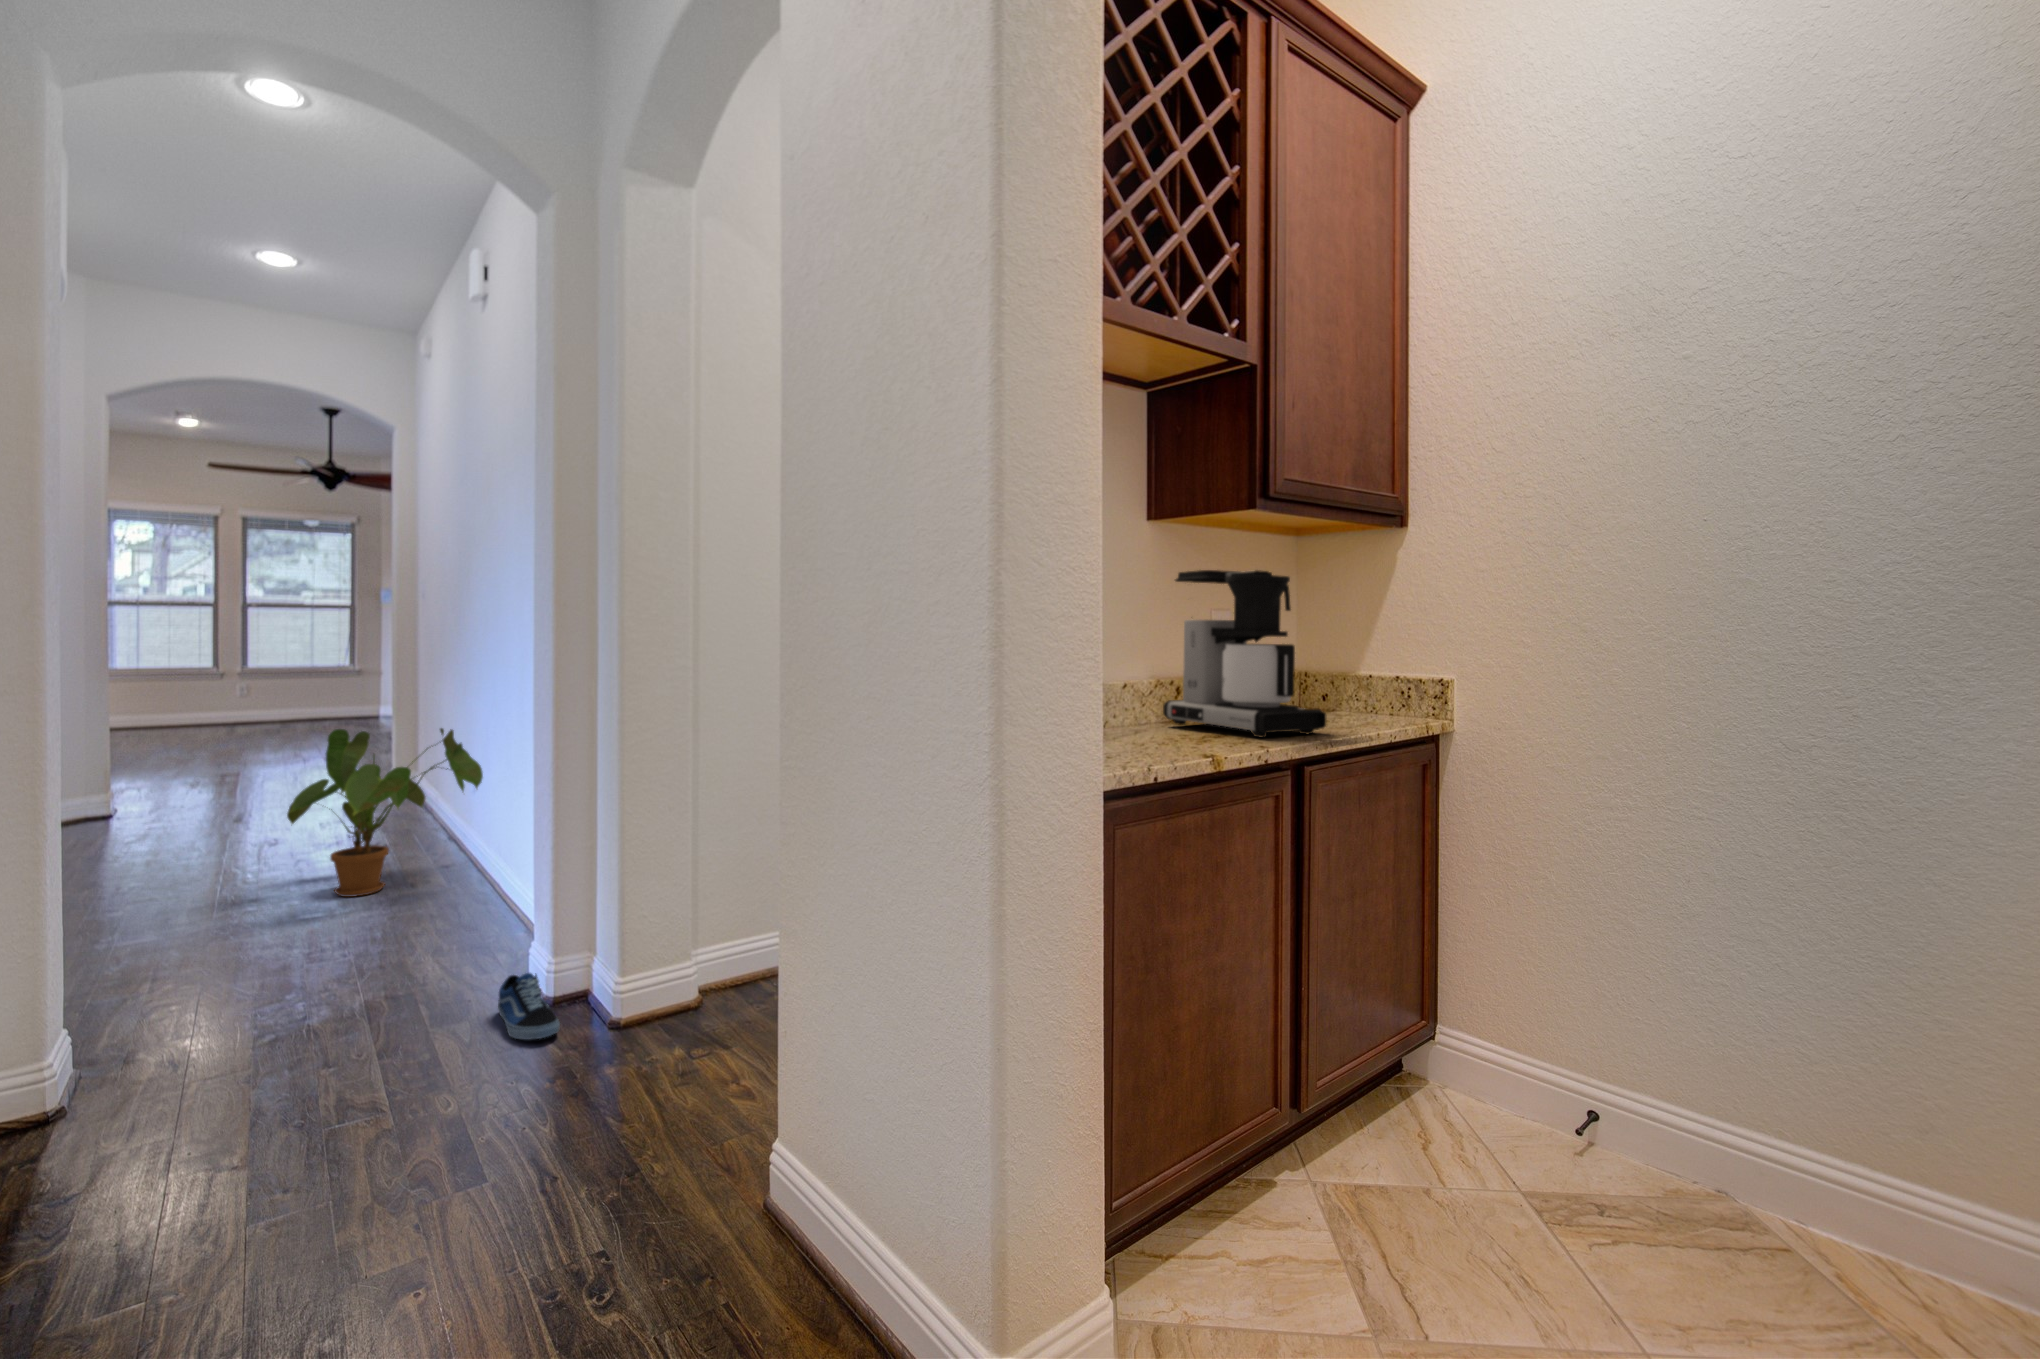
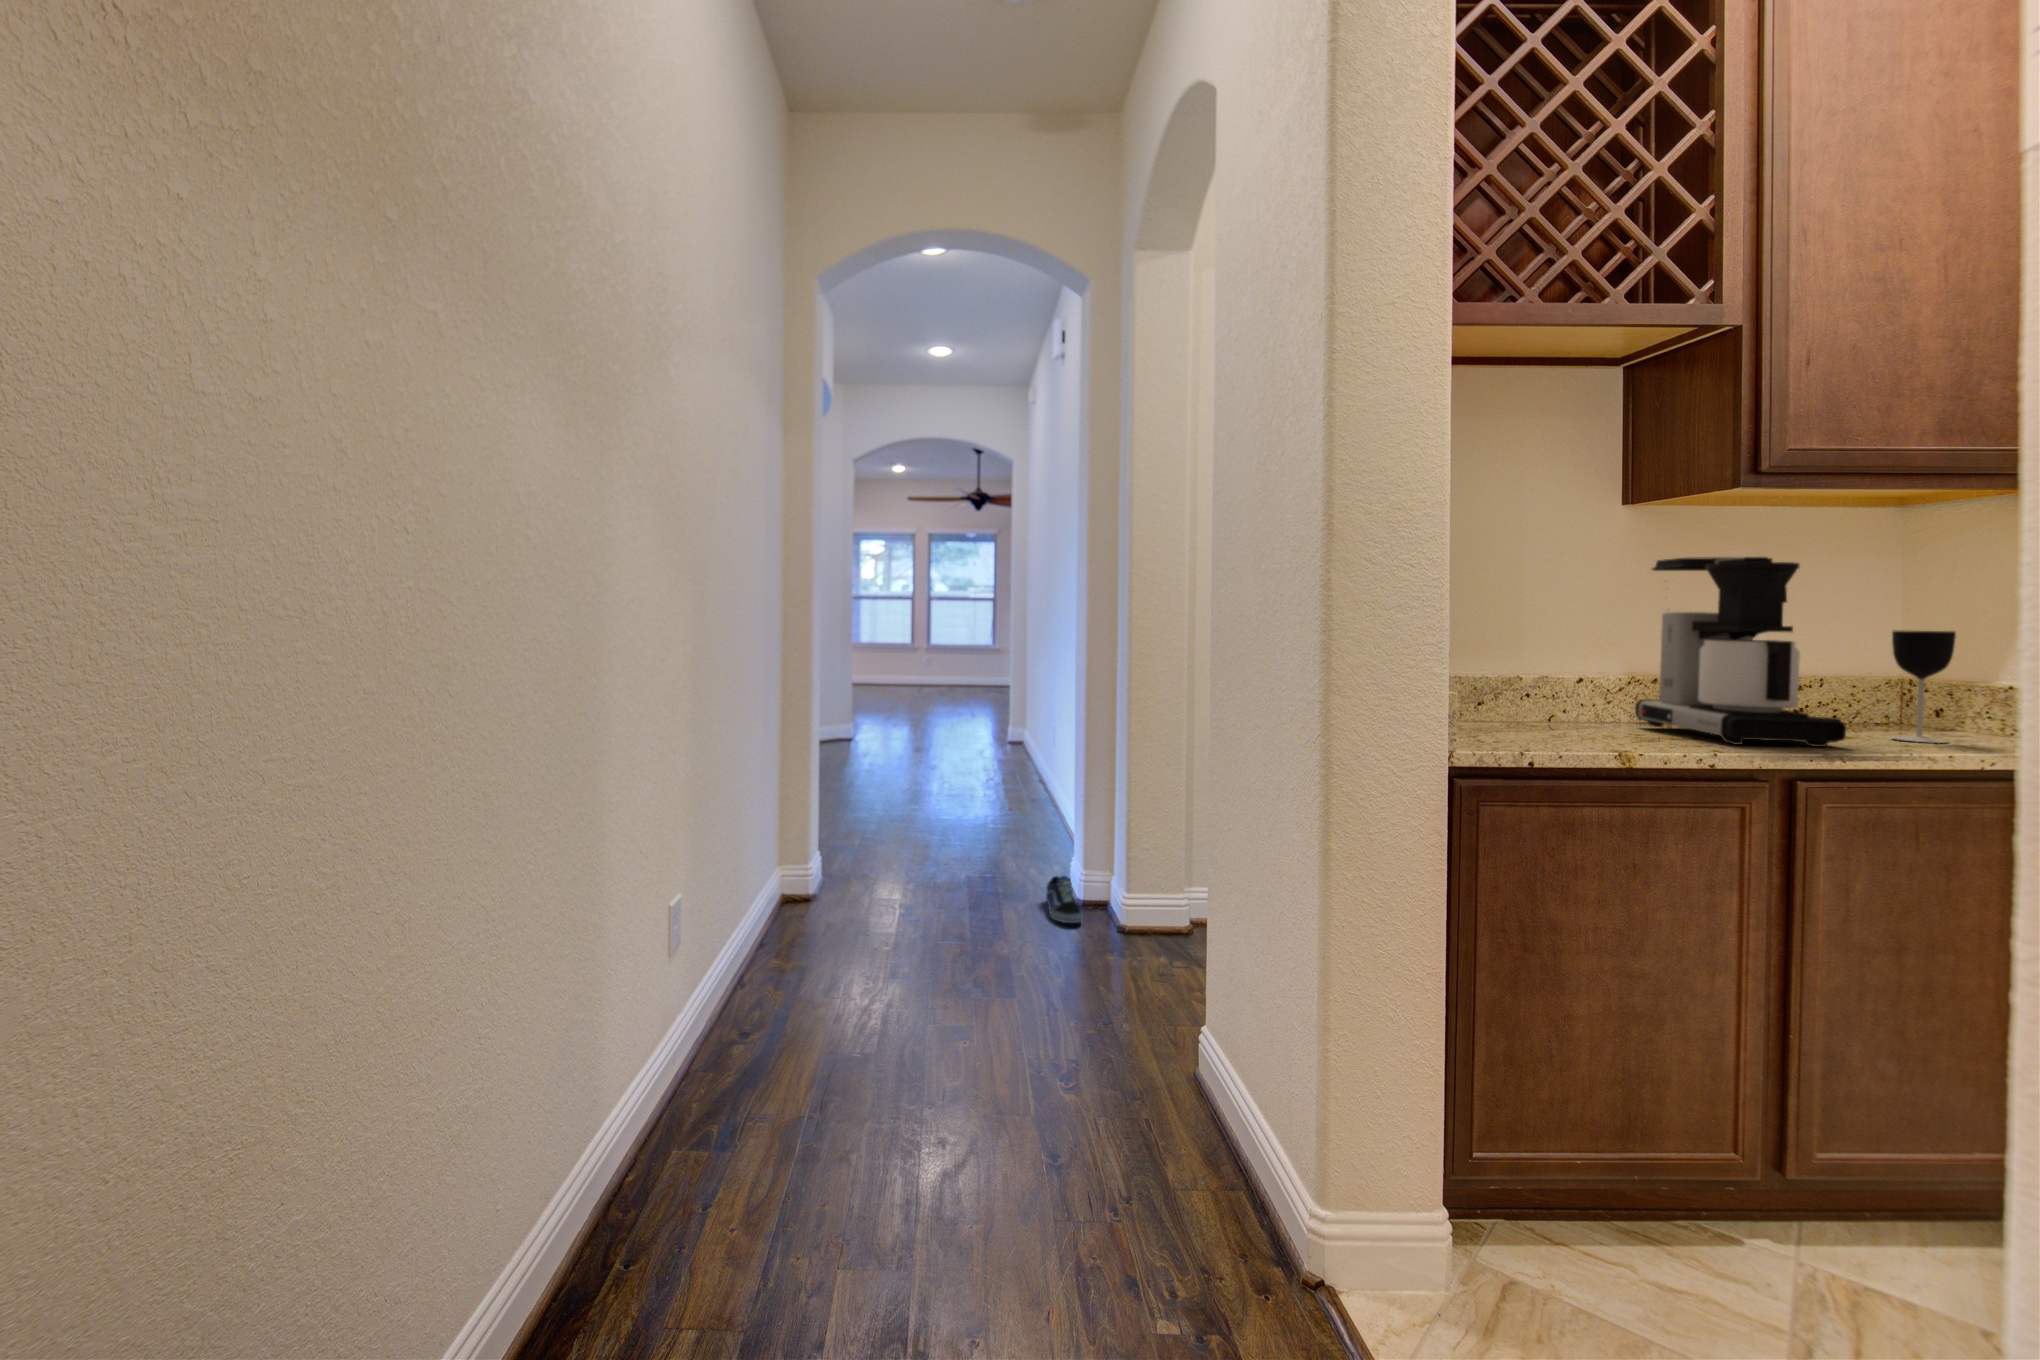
wine glass: none [1327,635,1364,724] -> present [1892,630,1956,743]
house plant: present [287,728,483,897] -> none [938,689,1055,810]

